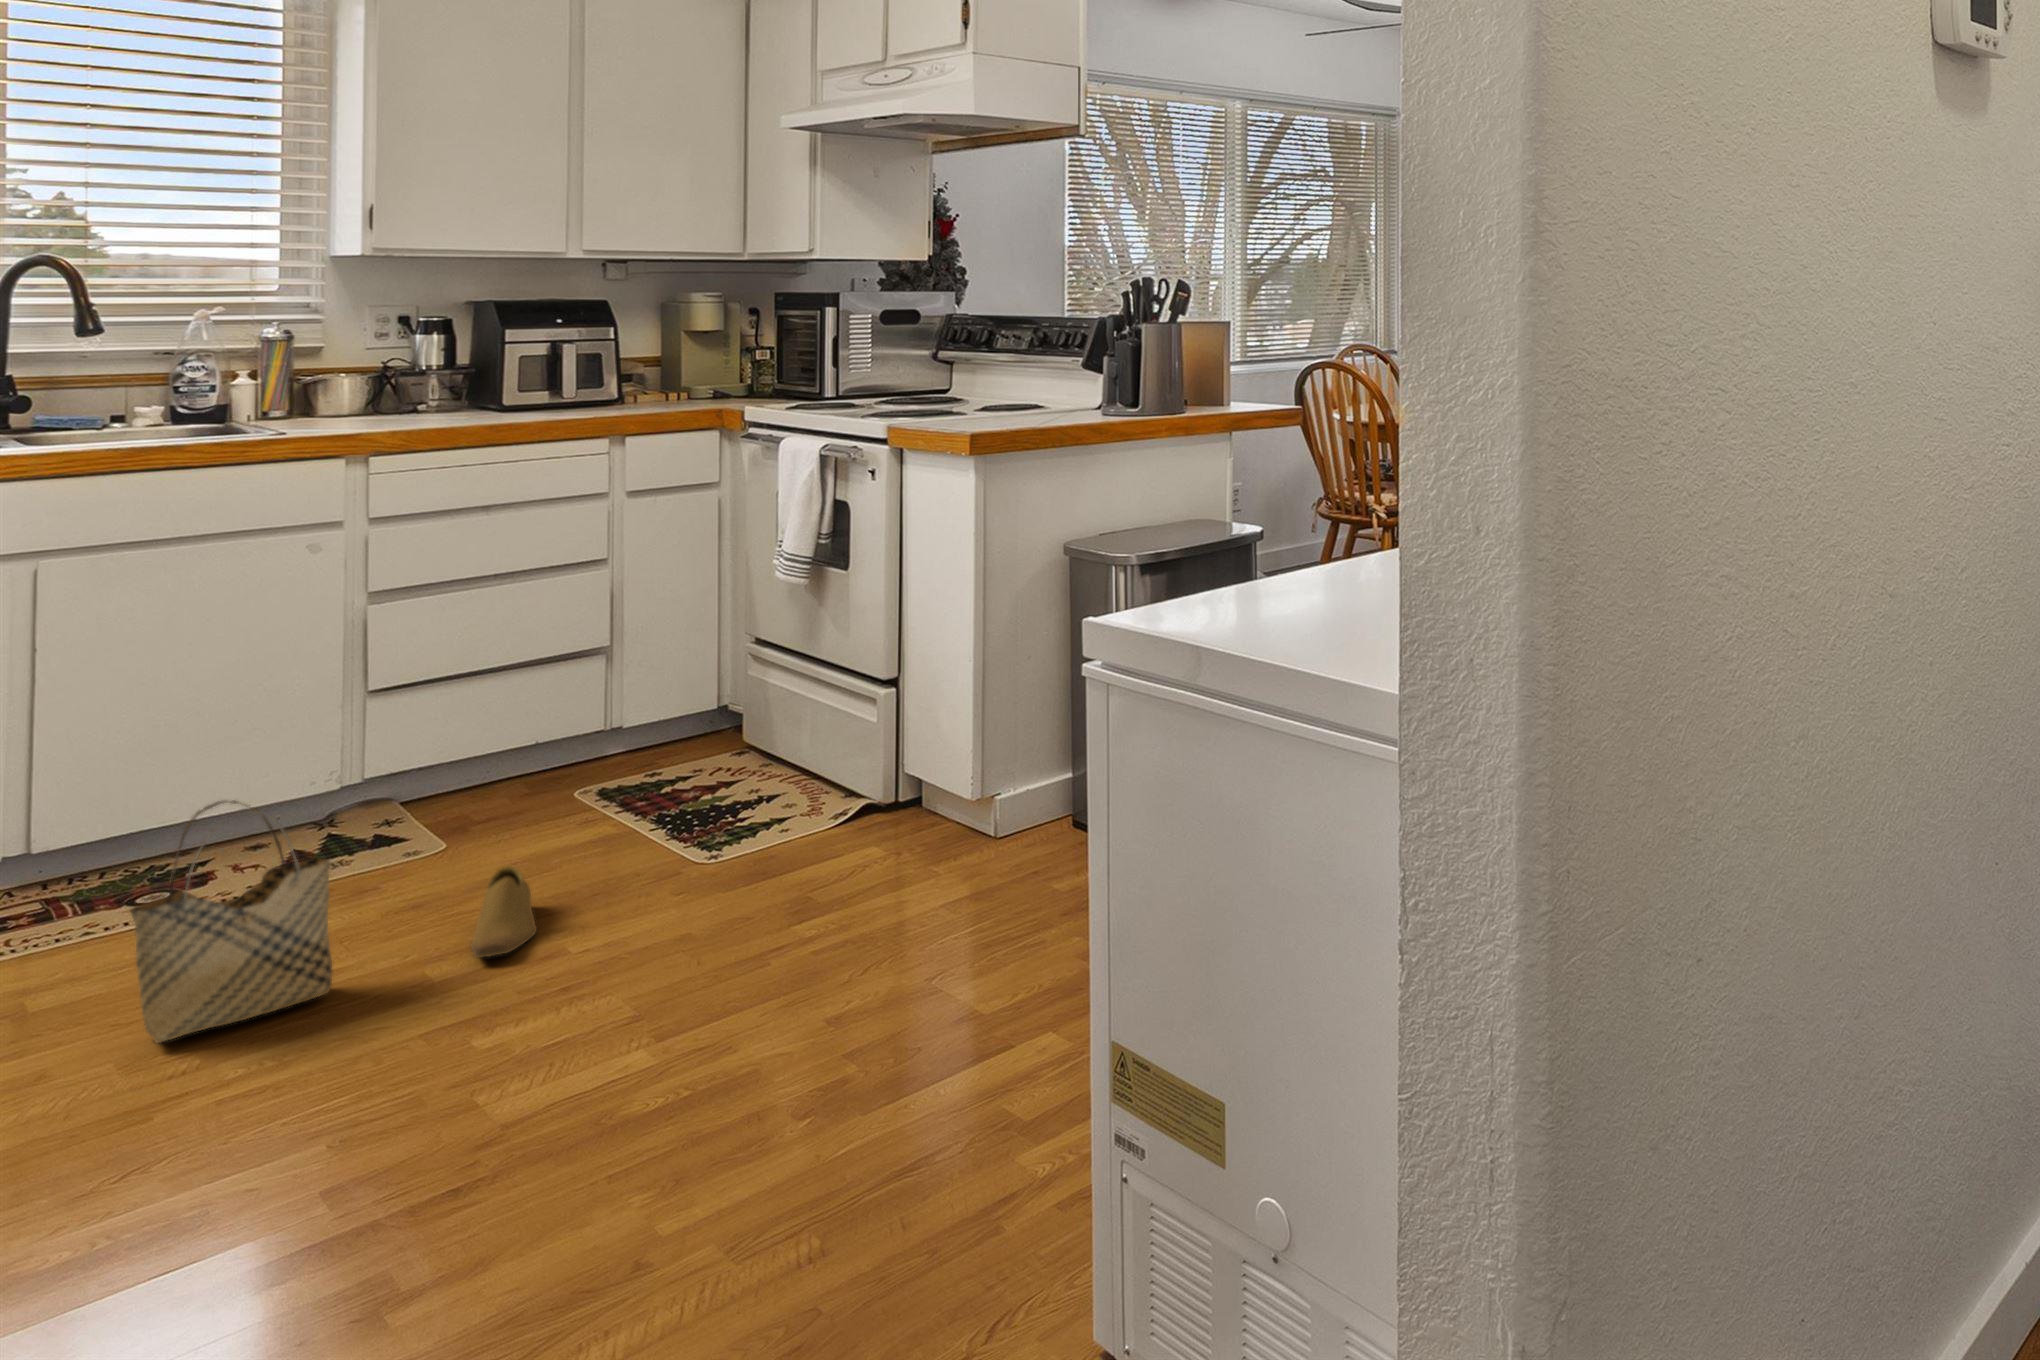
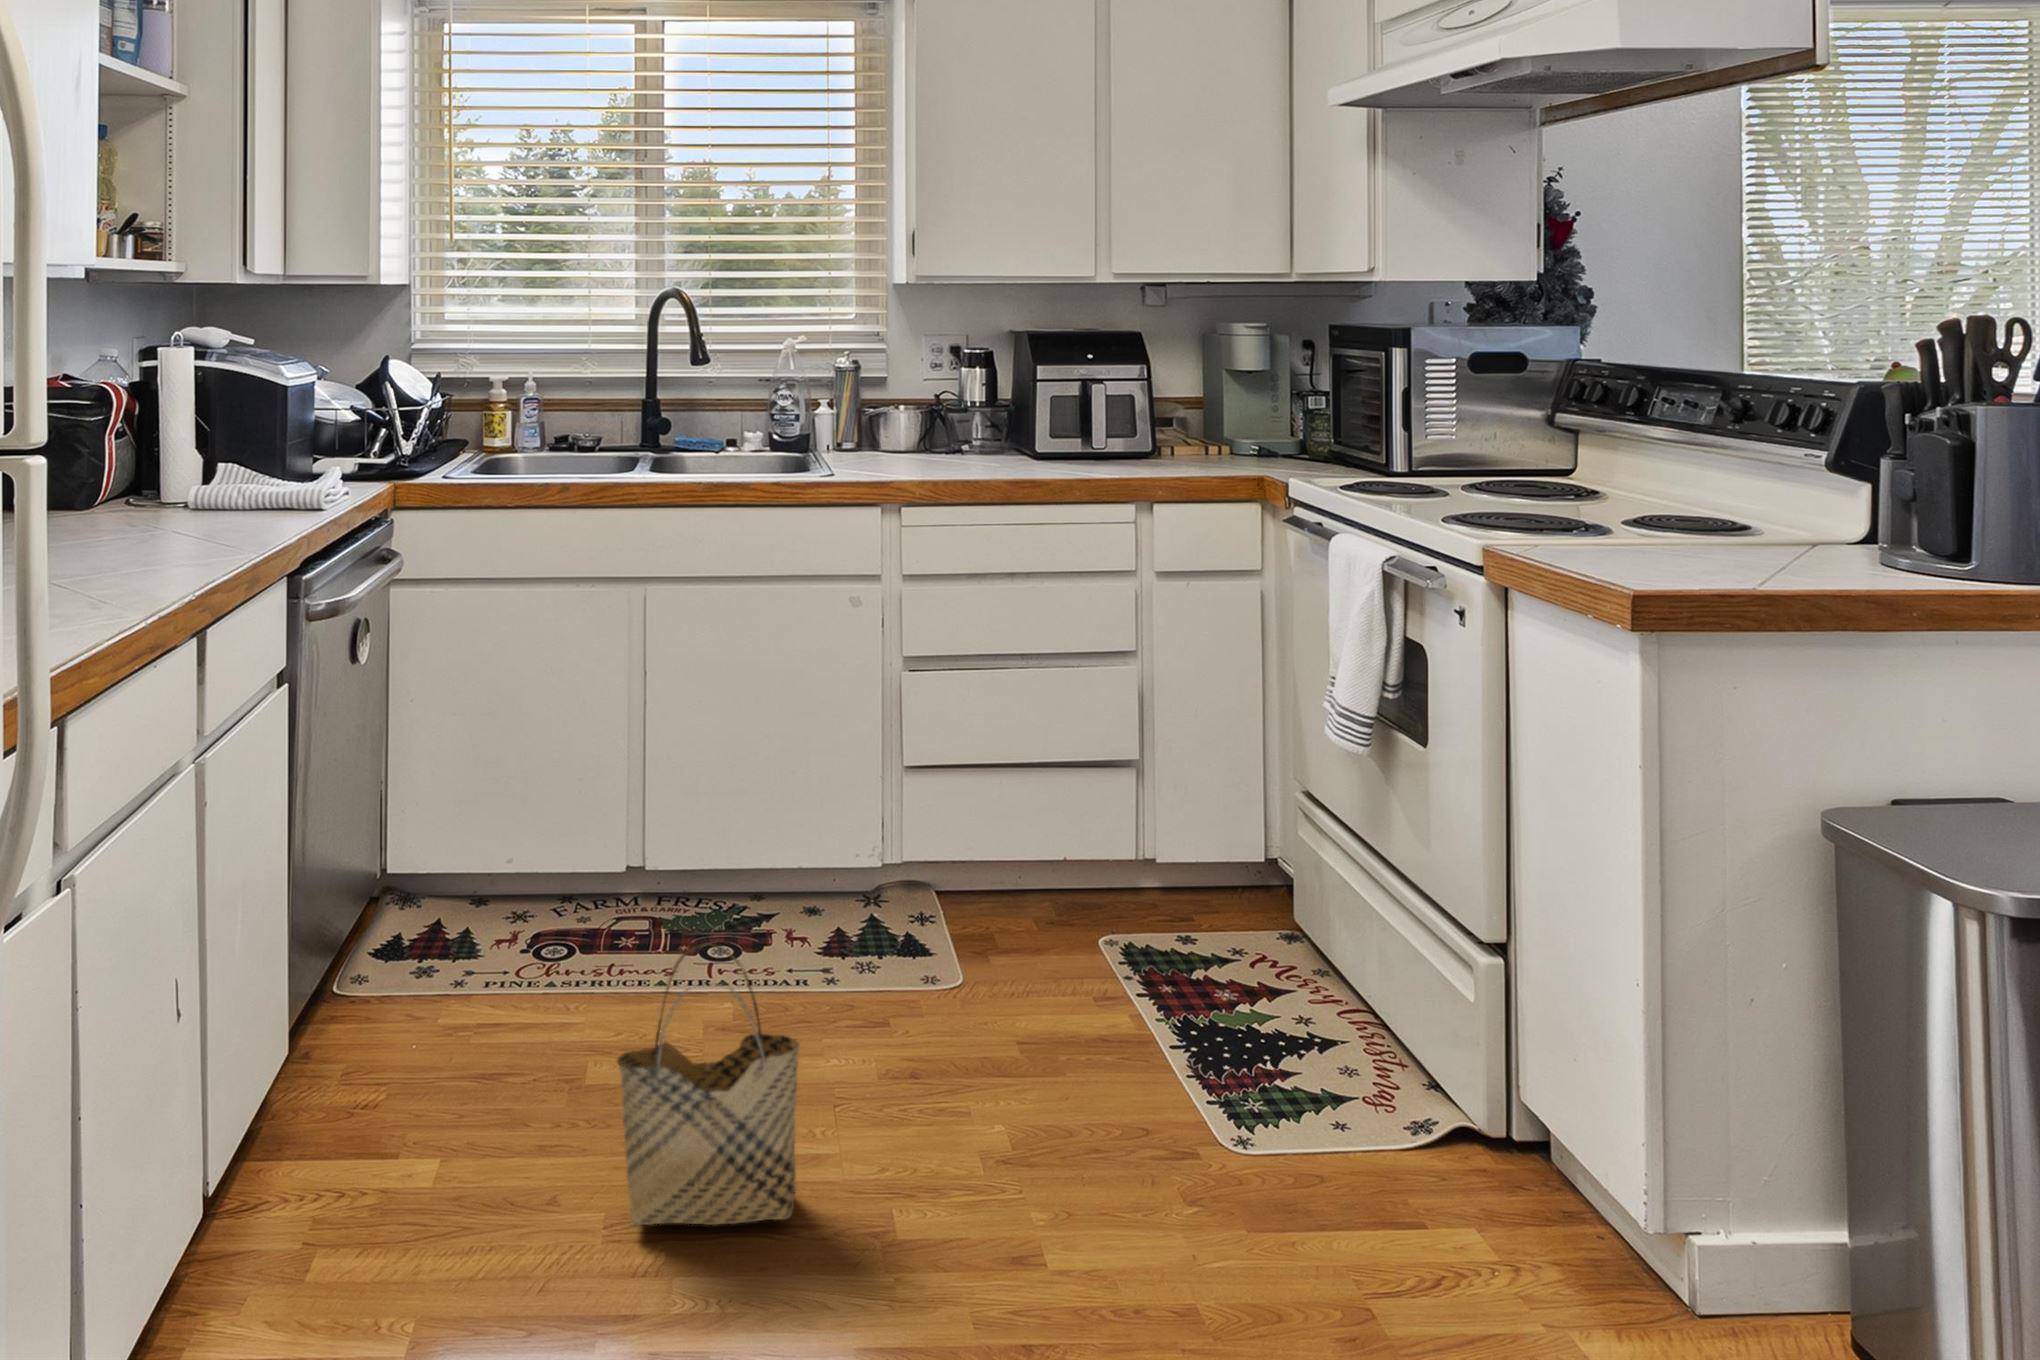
shoe: present [471,866,537,958] -> none [936,1084,1014,1241]

